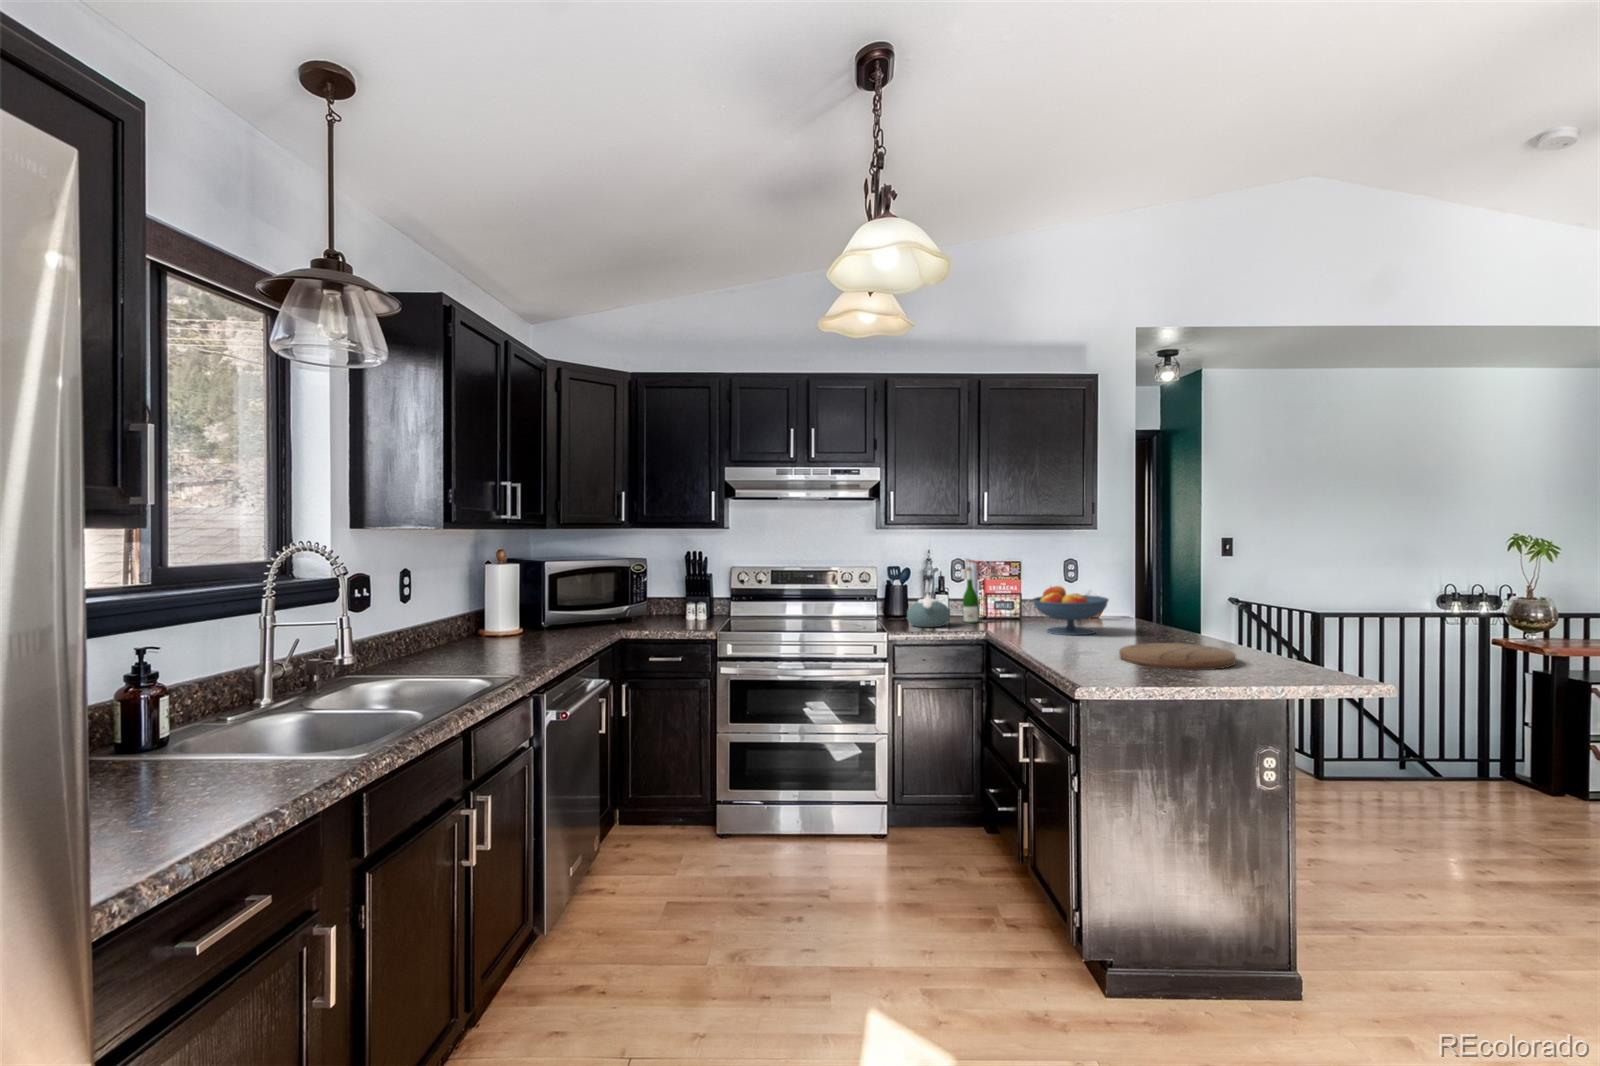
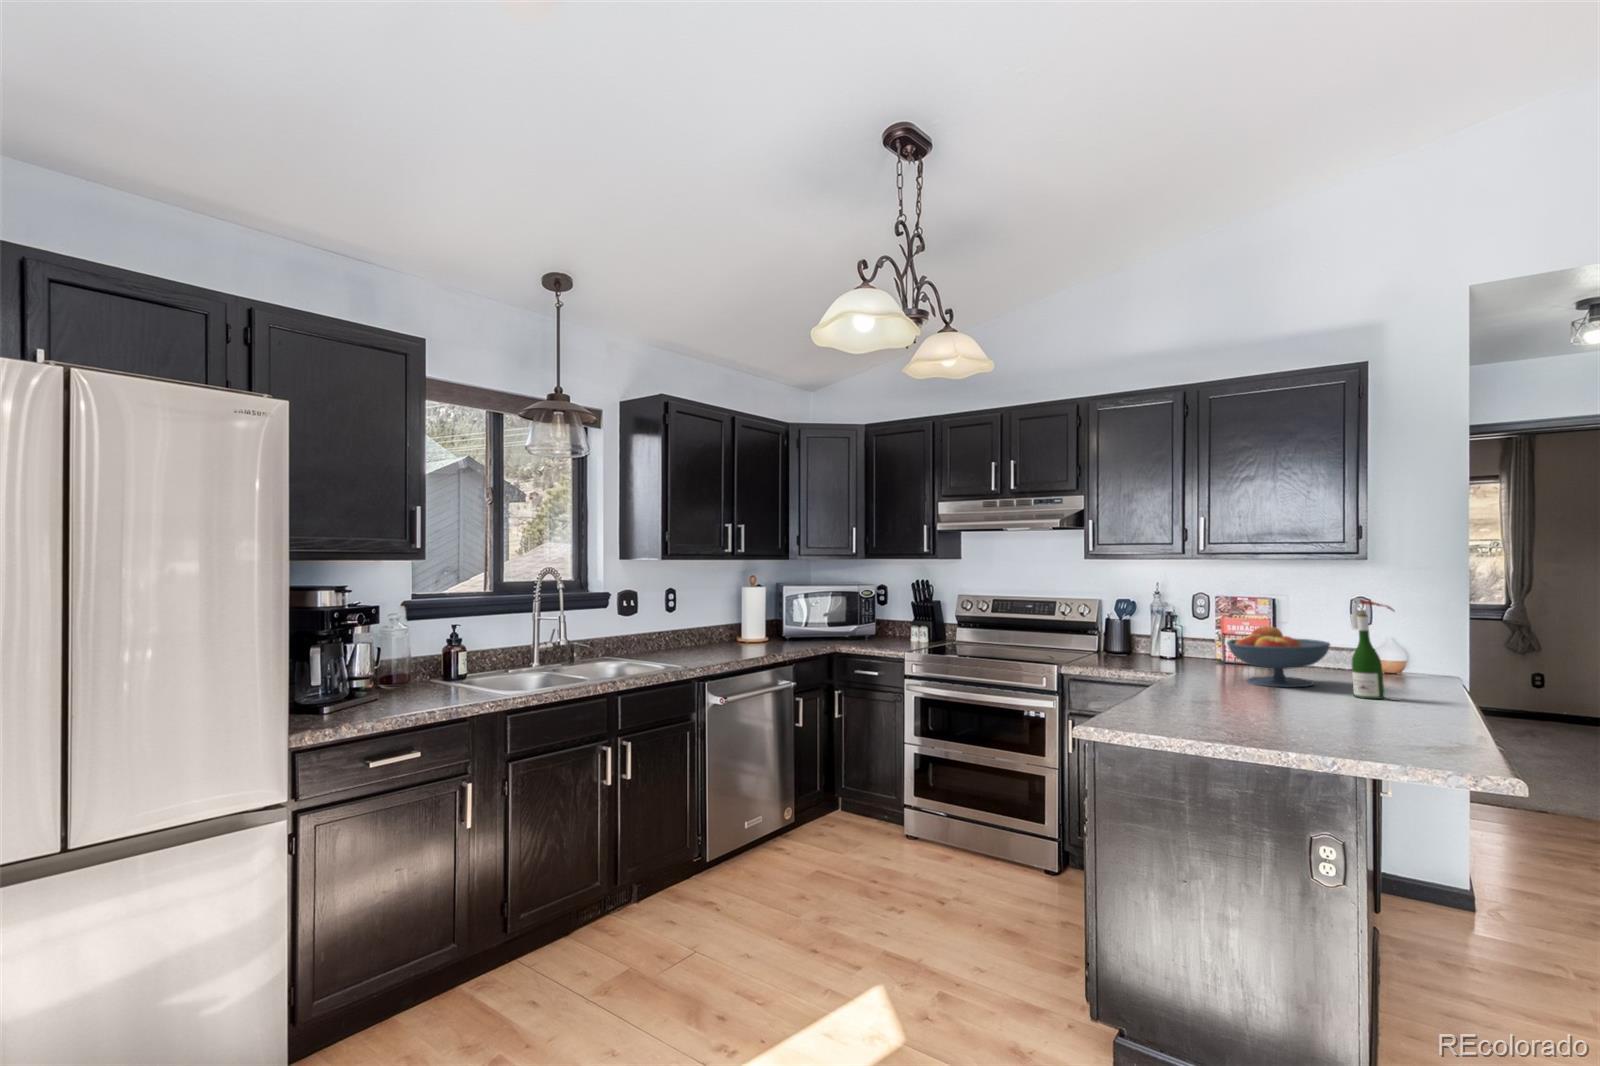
wine bottle: present [961,559,980,623] -> present [1350,598,1399,700]
kettle: present [907,575,950,627] -> none [1105,609,1156,665]
cutting board: present [1119,643,1236,670] -> none [1222,698,1376,734]

